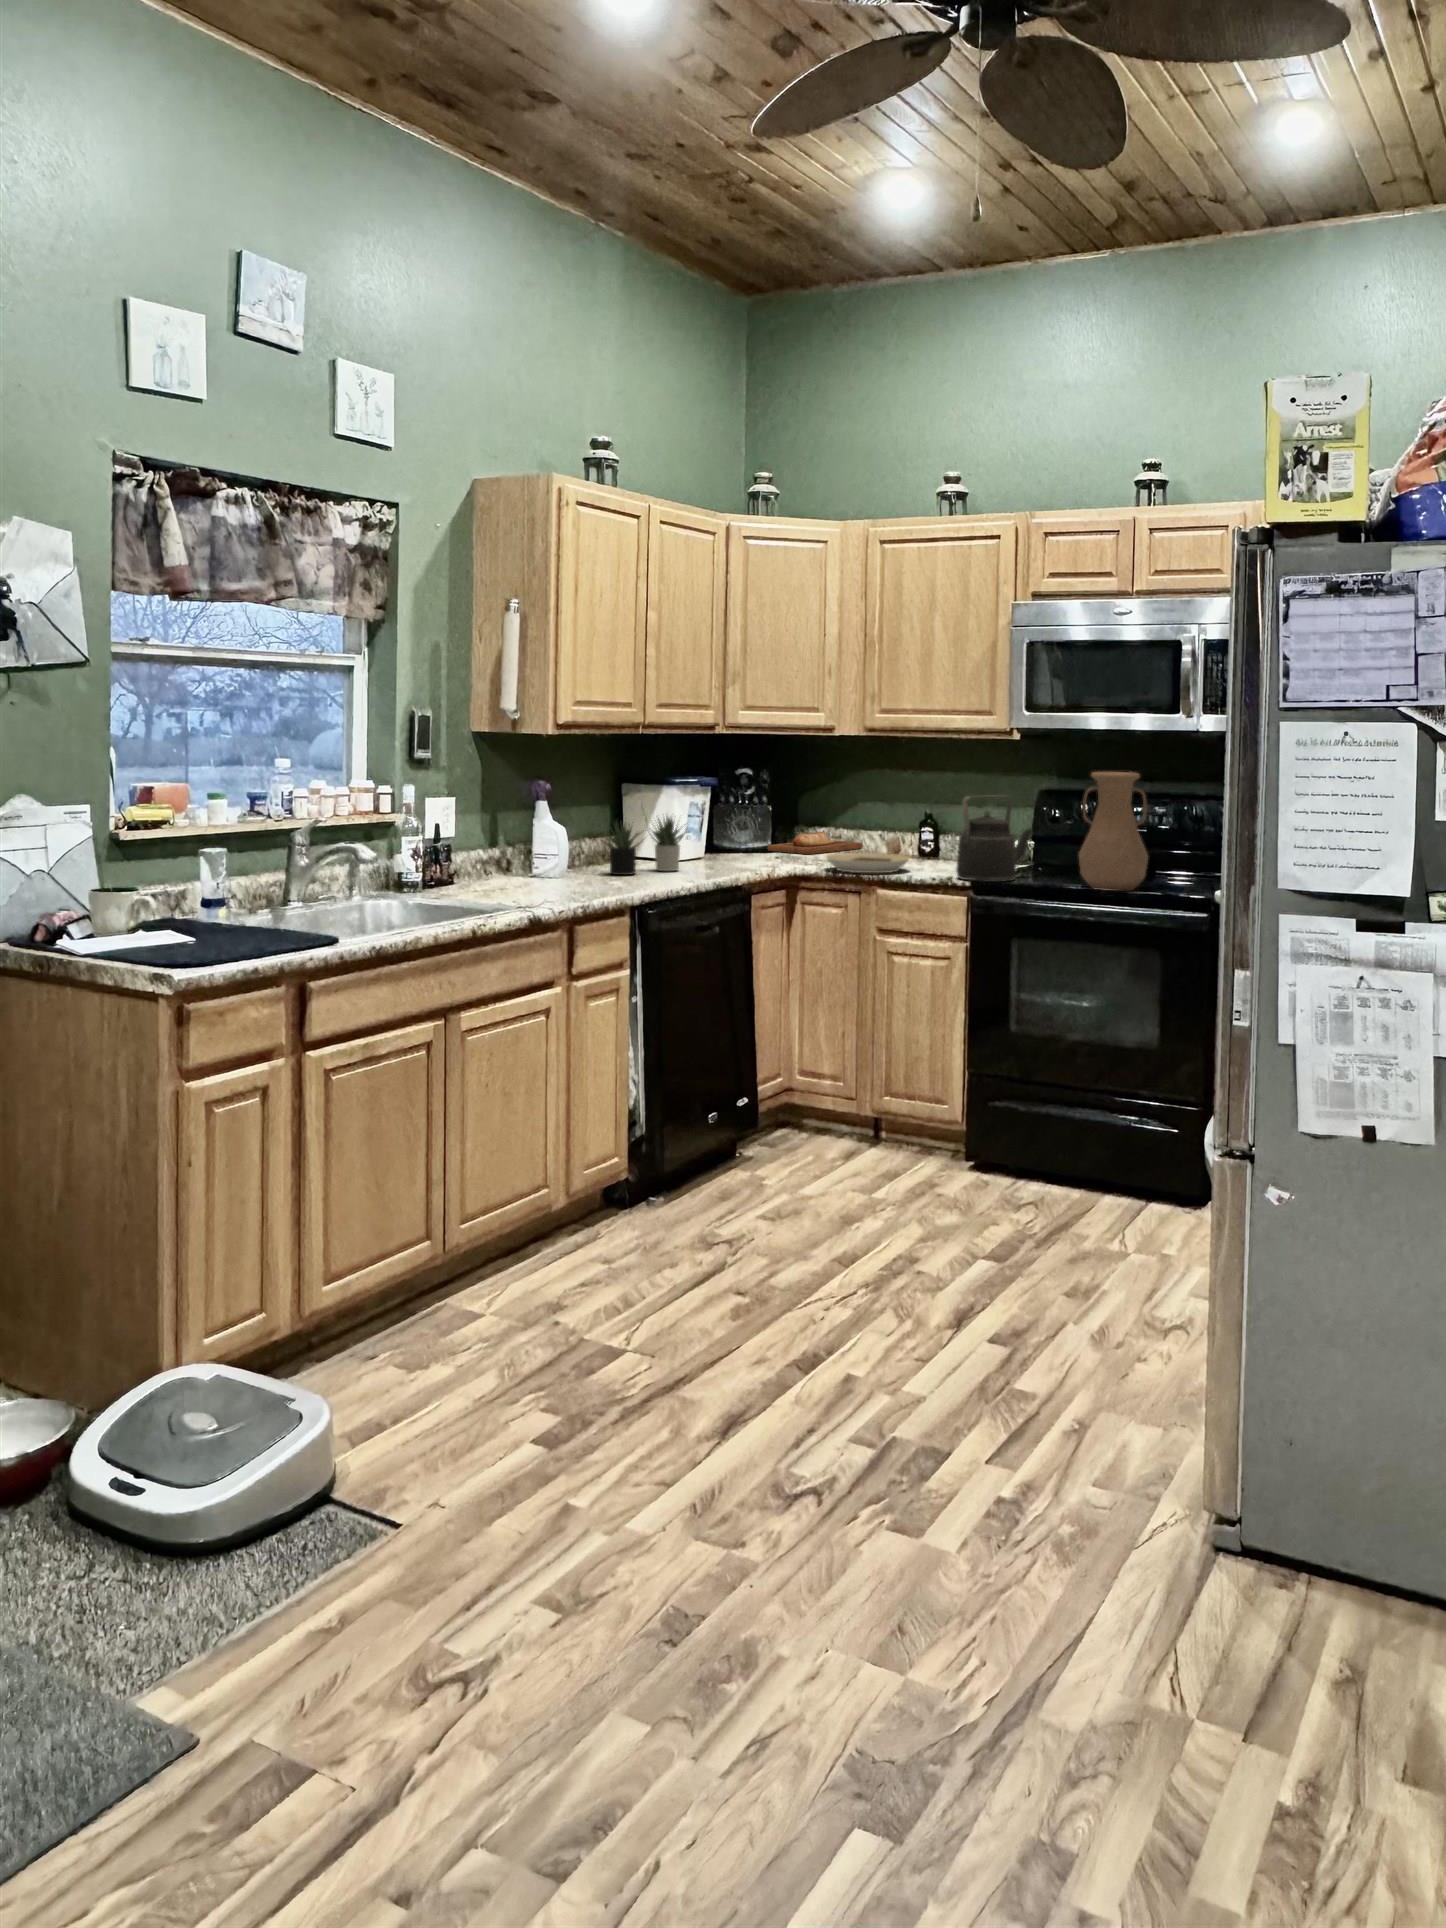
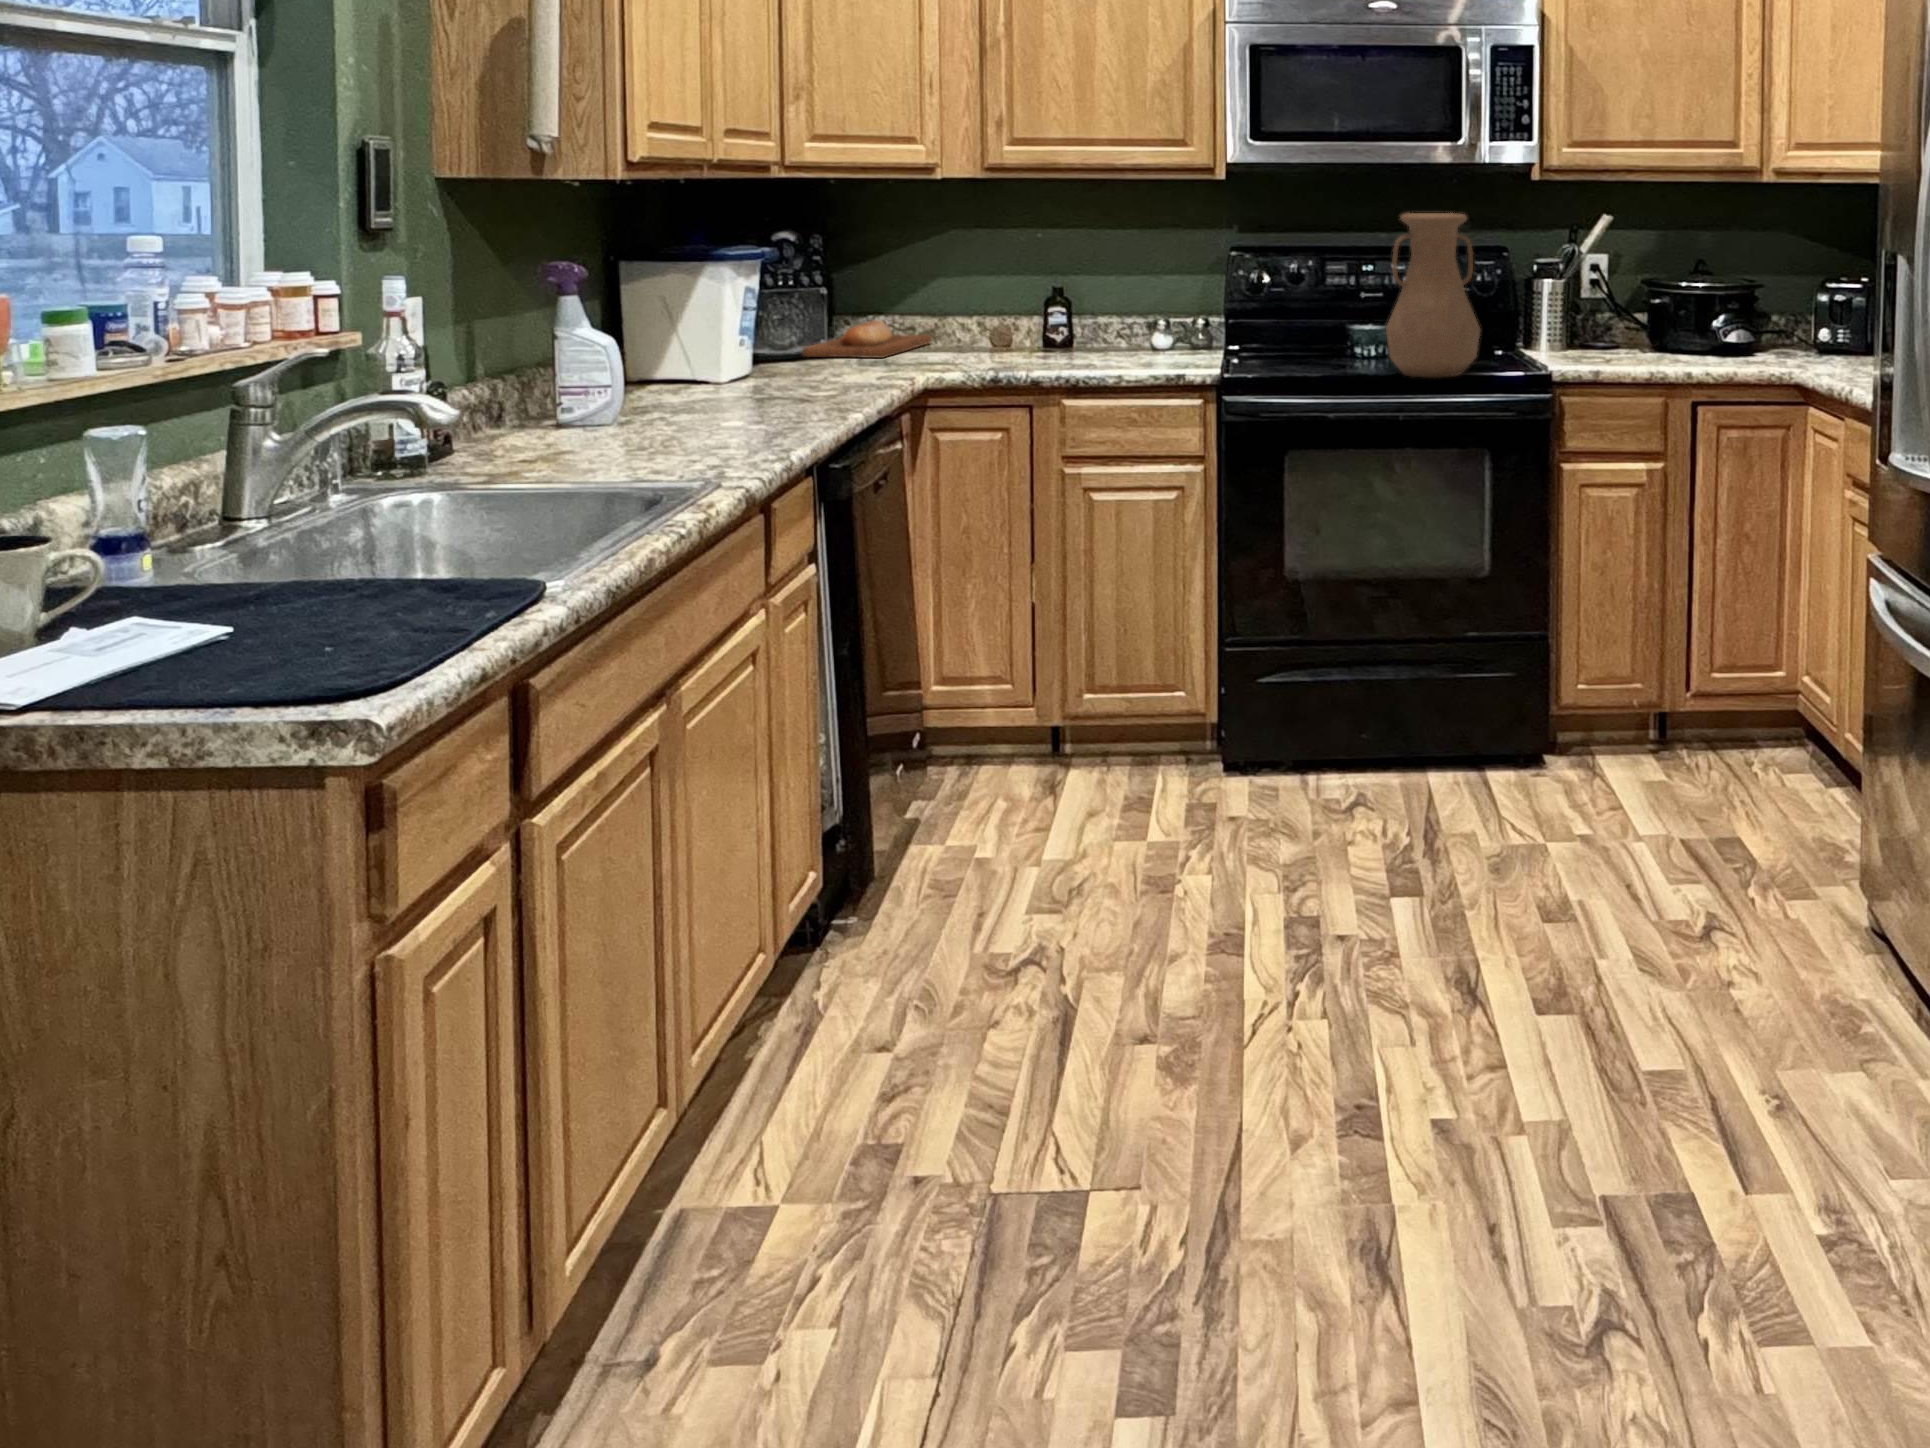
kettle: present [956,795,1033,882] -> none [1196,252,1284,378]
succulent plant: present [601,817,686,875] -> none [637,300,782,414]
plate: present [826,853,909,873] -> none [977,348,1109,380]

